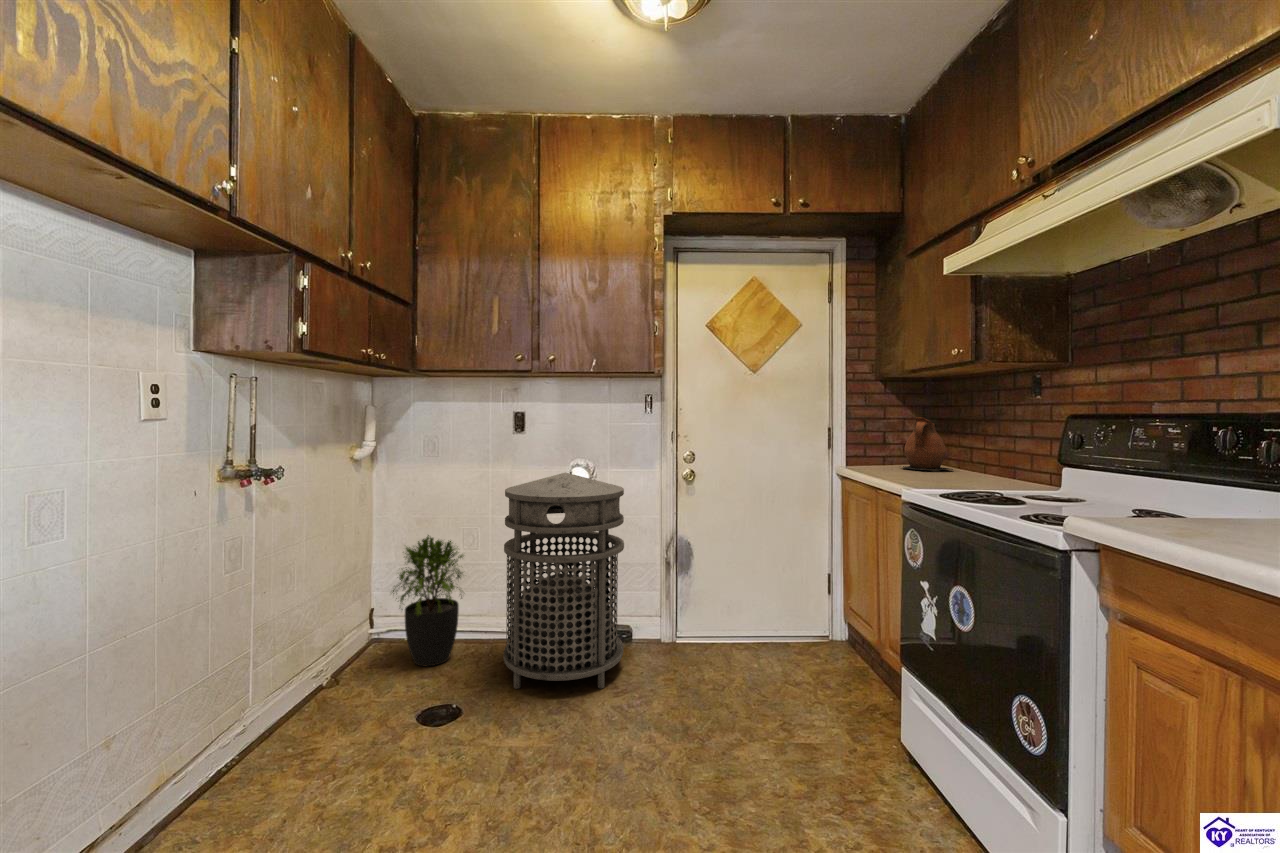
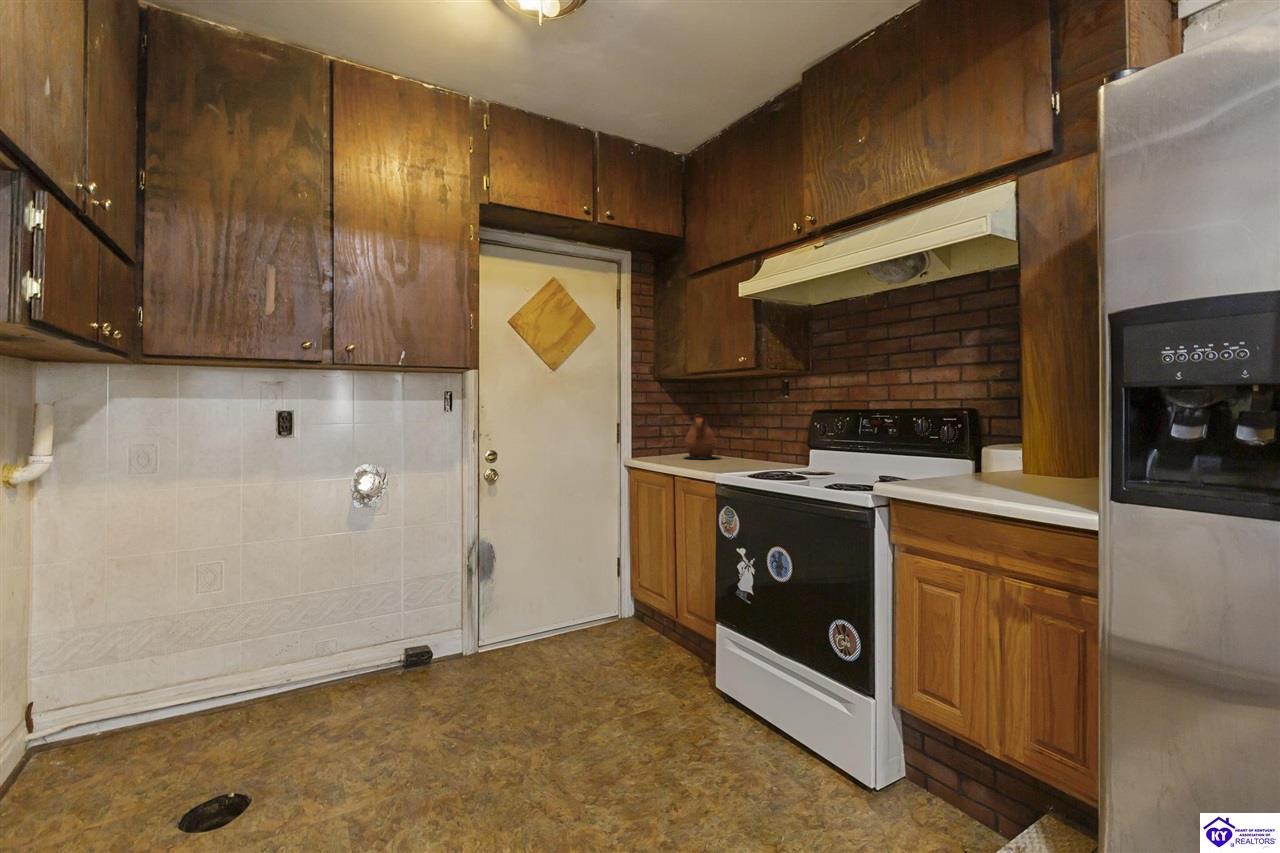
trash can: present [504,473,624,689] -> none [286,481,444,750]
potted plant: present [392,535,464,666] -> none [85,579,218,764]

